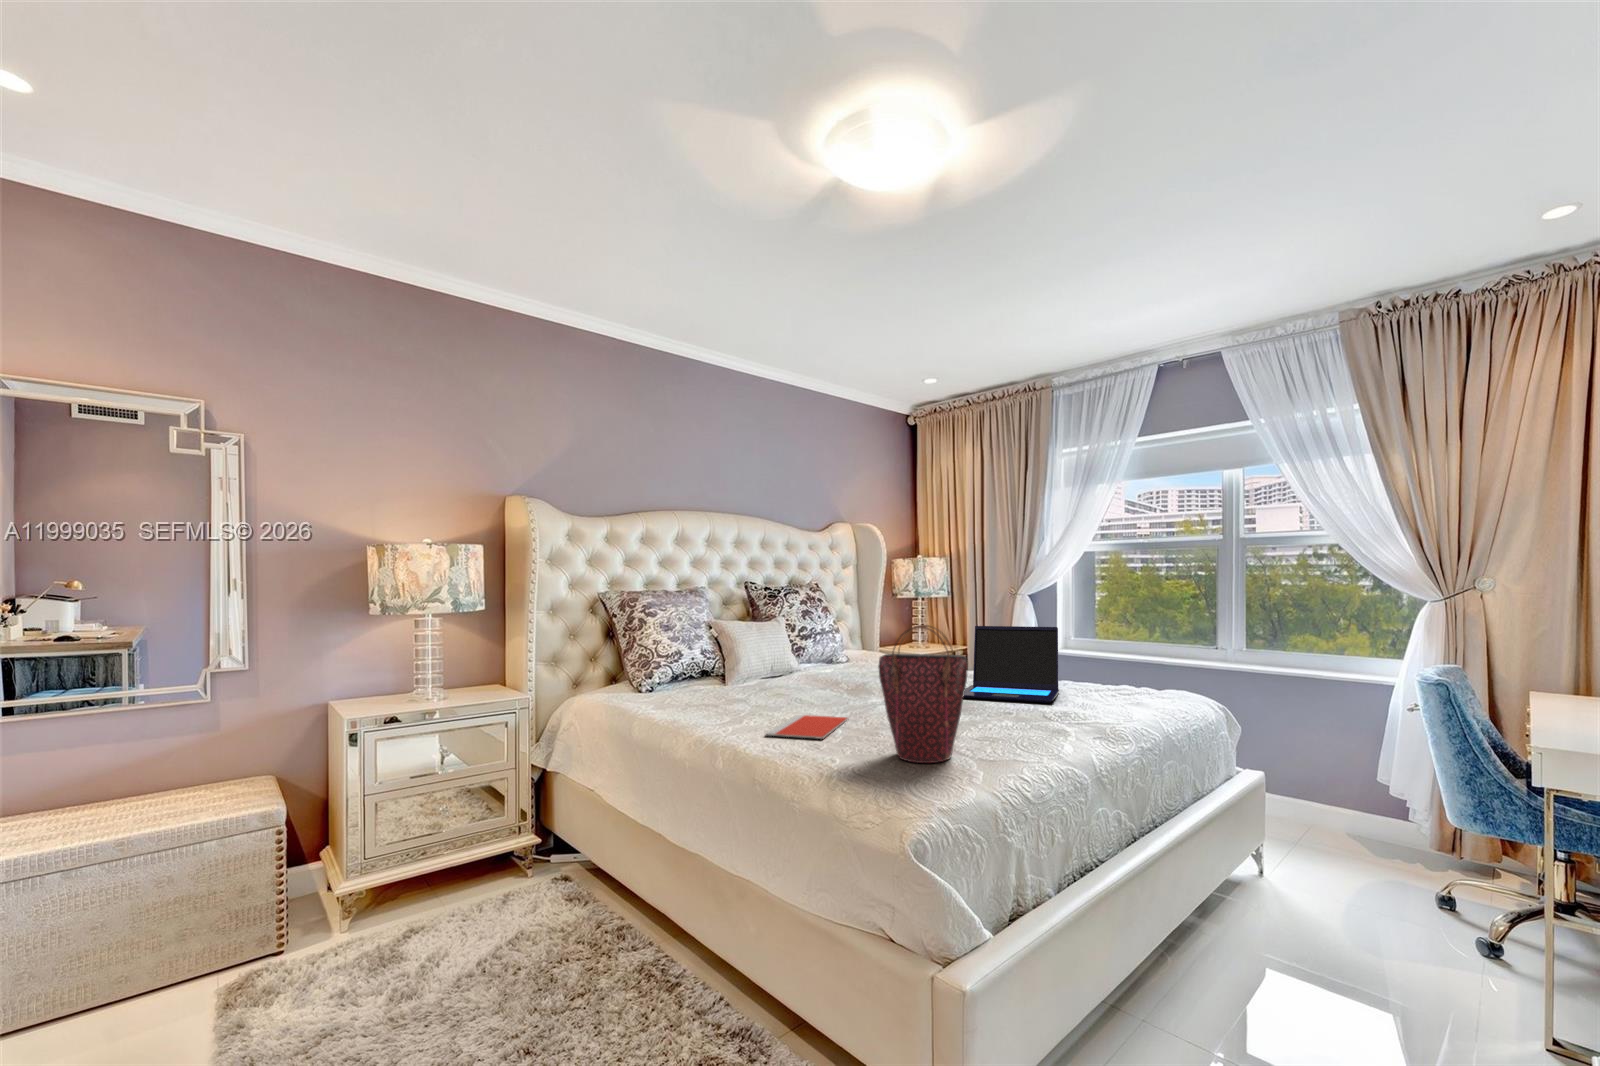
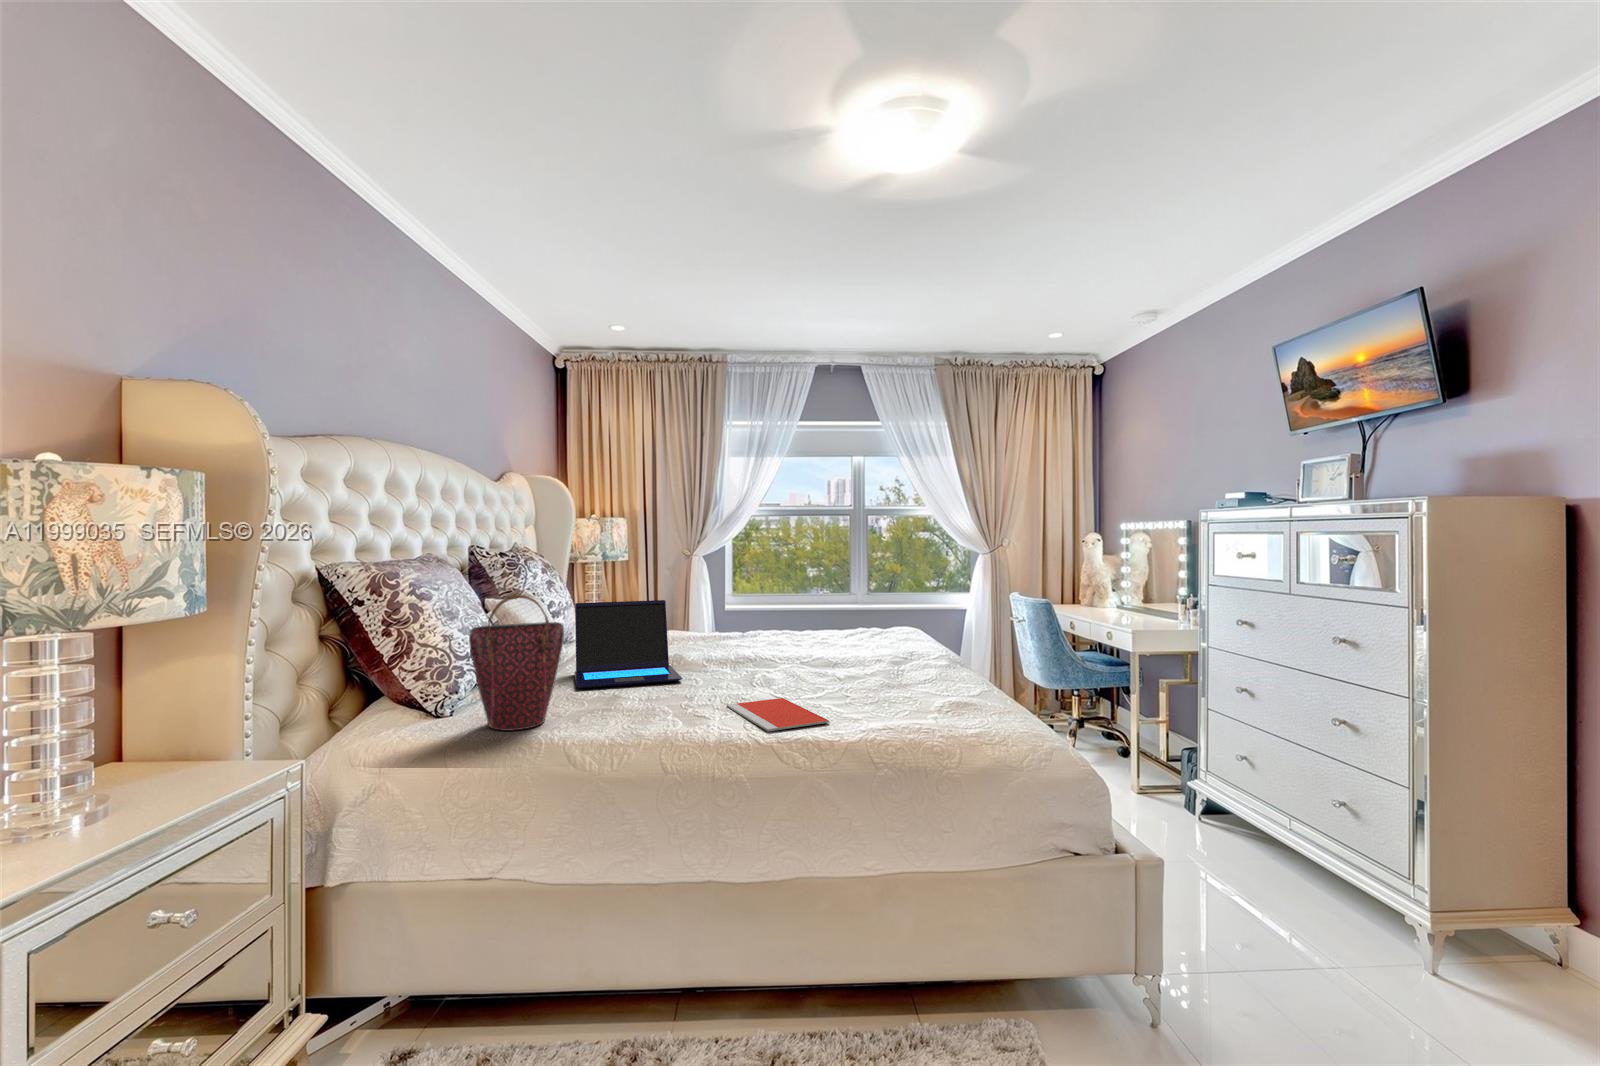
handbag: present [878,625,968,763] -> present [469,595,564,731]
laptop: present [963,626,1059,703] -> present [574,600,682,688]

